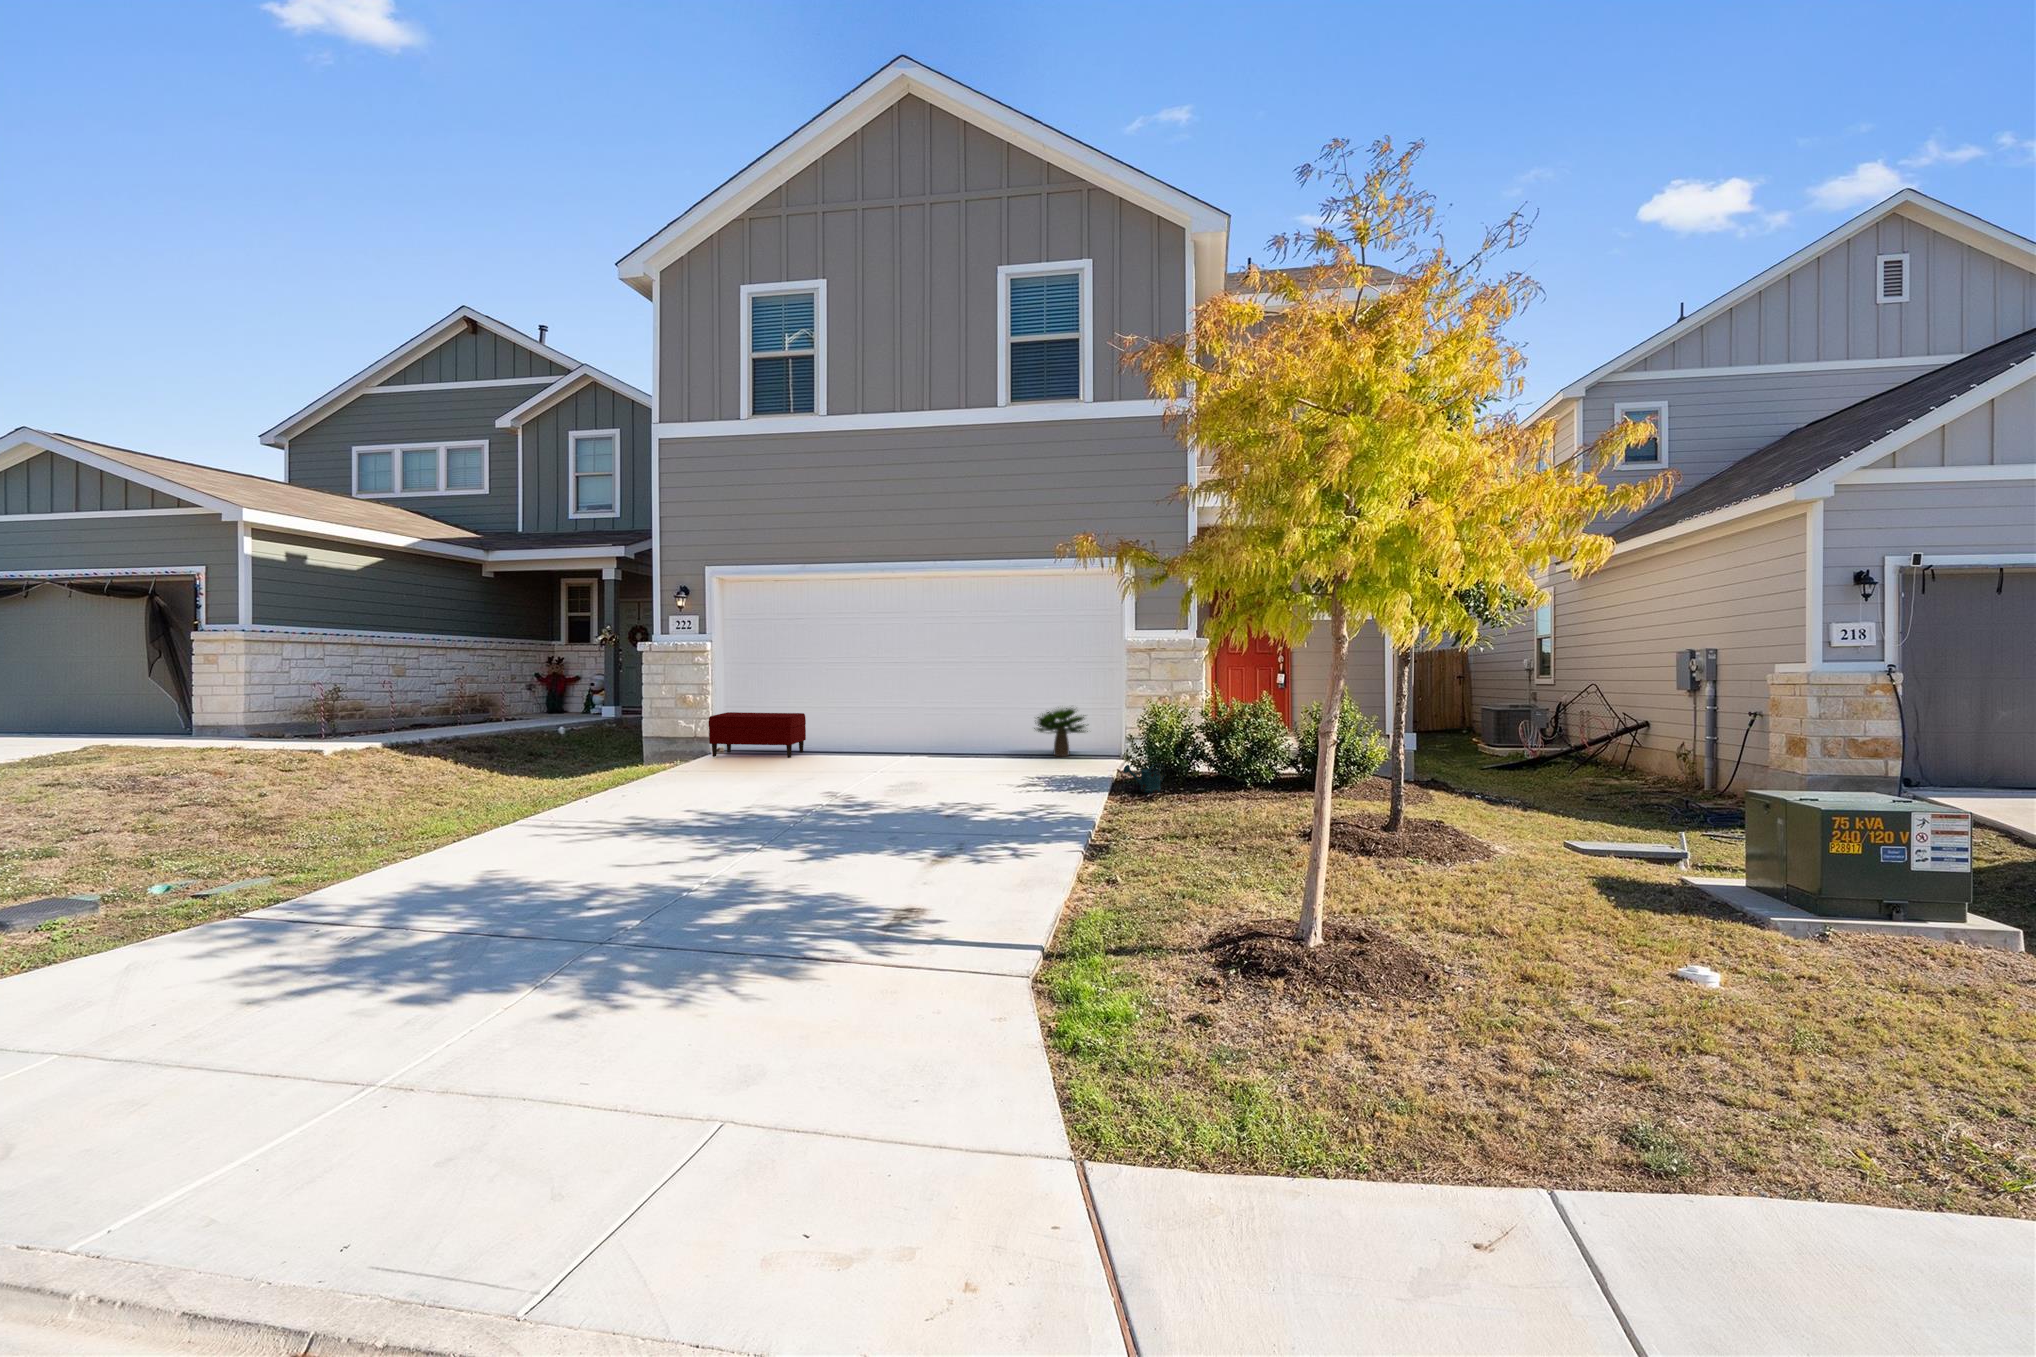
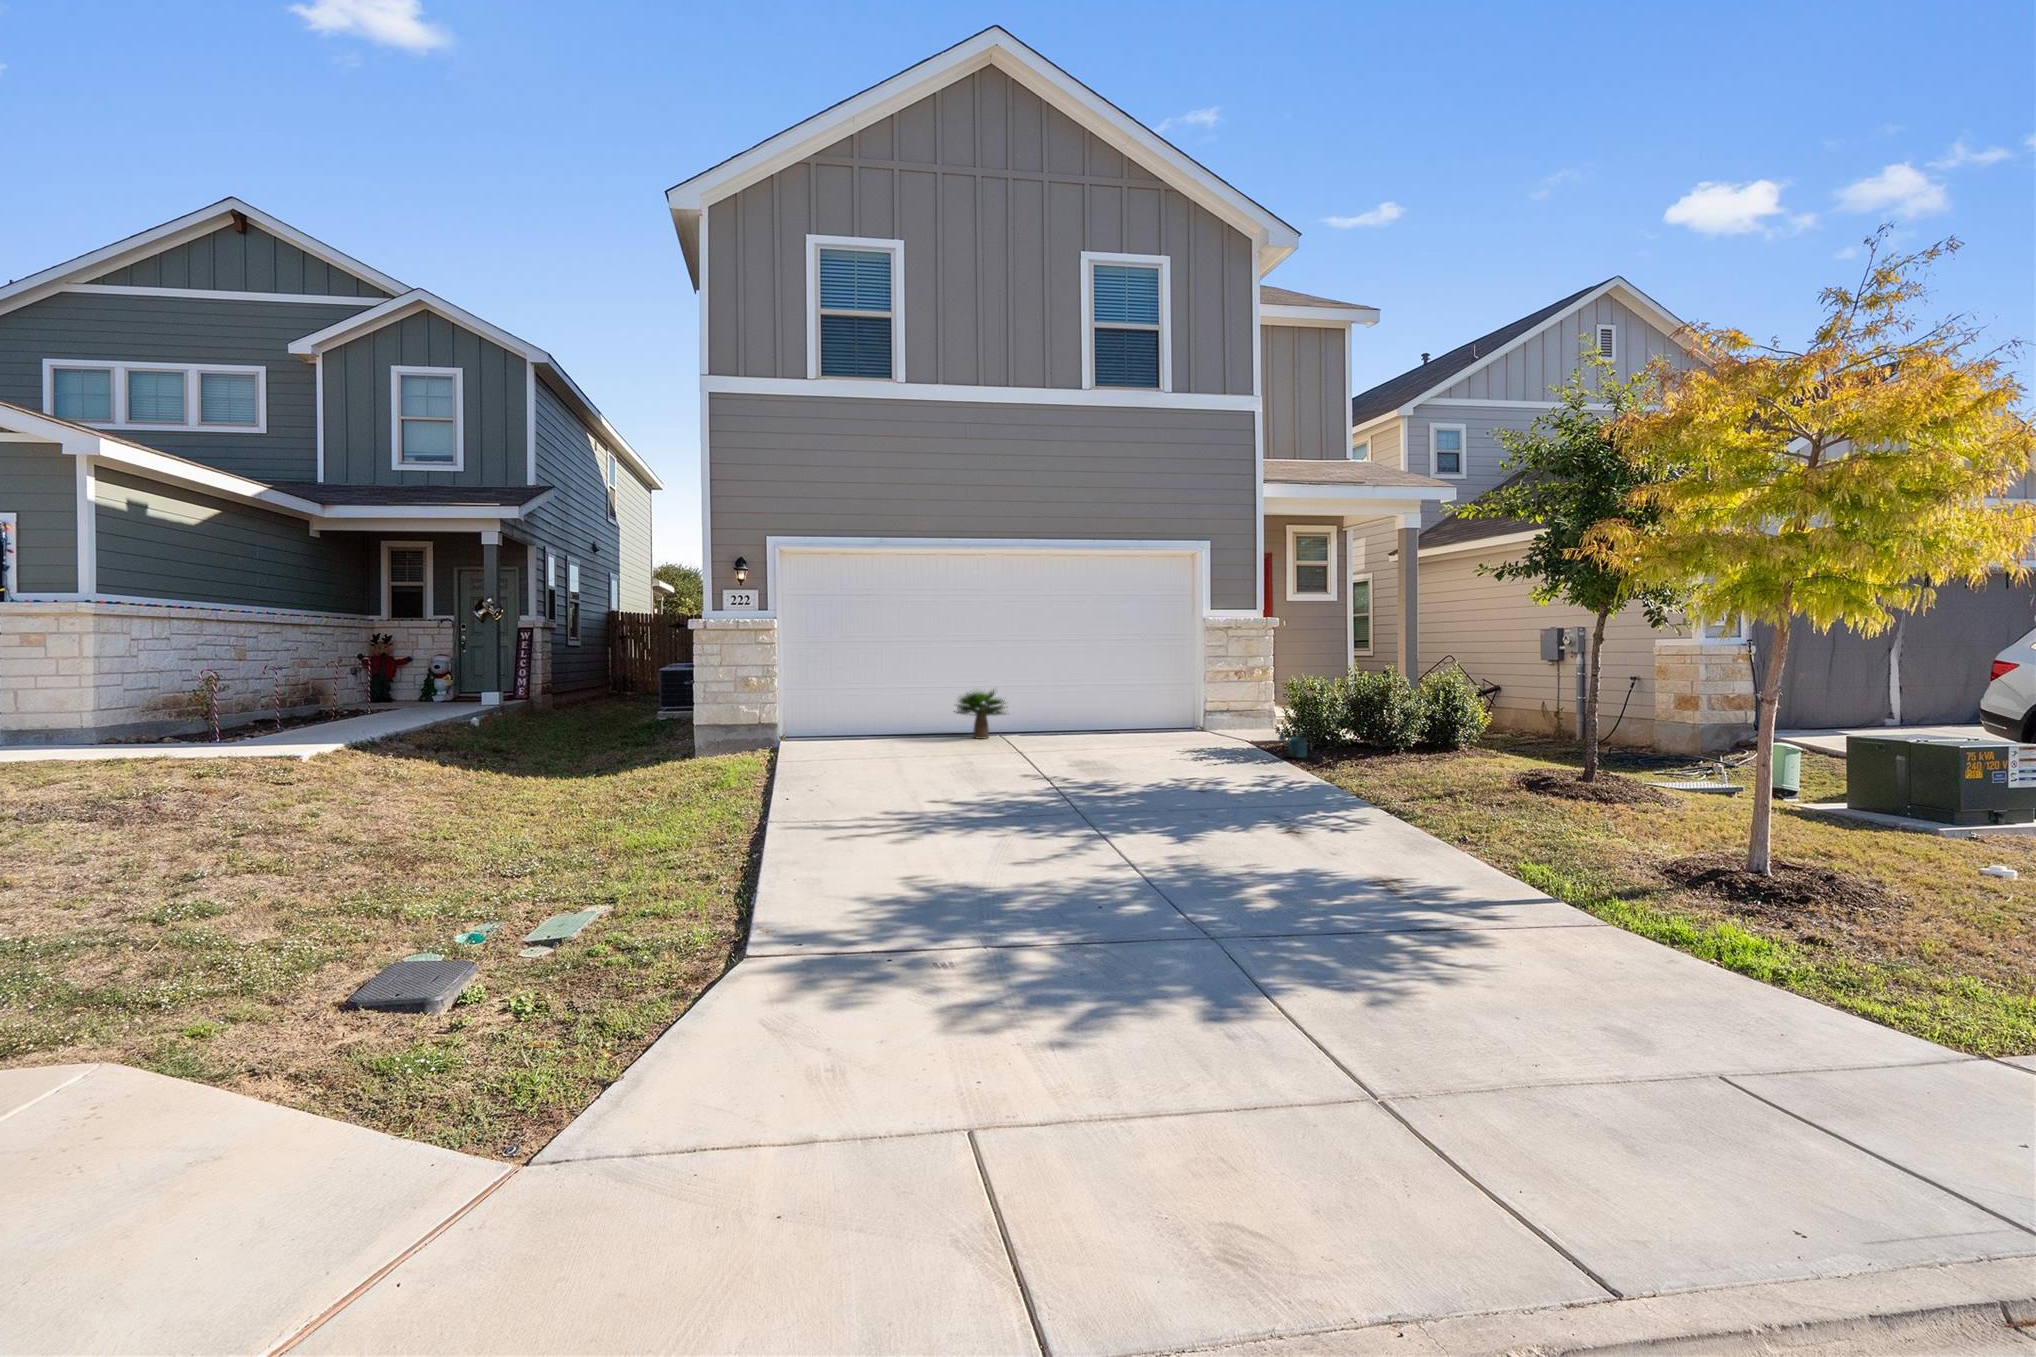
potted plant: present [1034,708,1088,757] -> present [954,689,1006,739]
bench: present [709,712,806,758] -> none [789,696,883,743]

